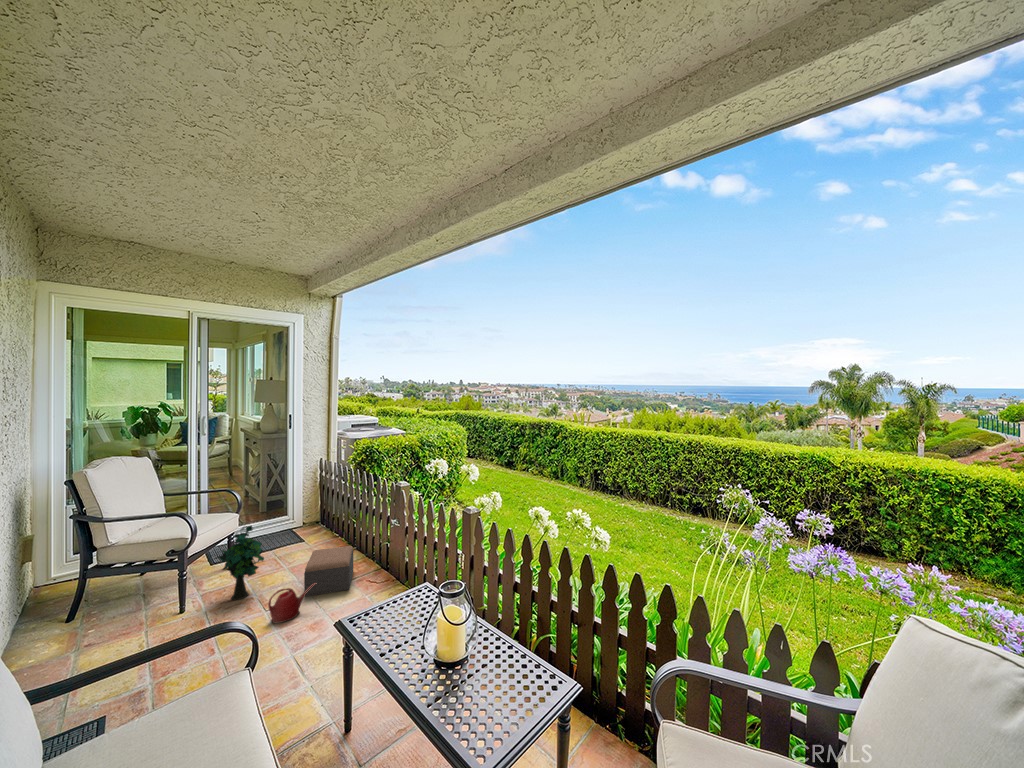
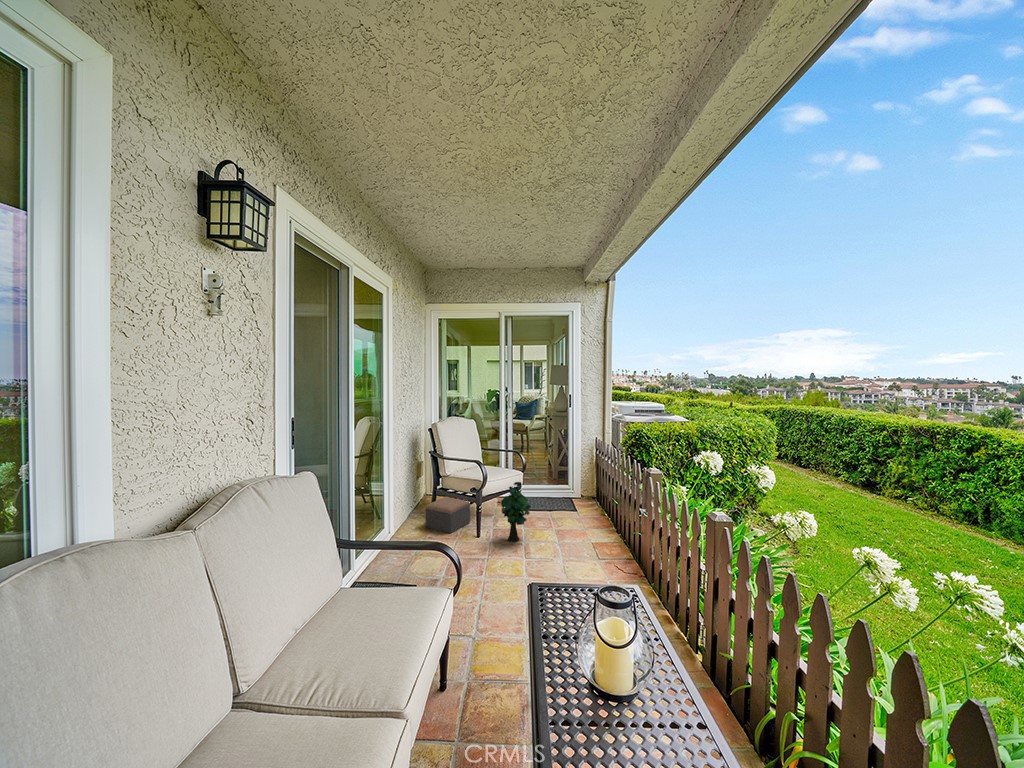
footstool: present [304,546,353,596] -> present [425,497,470,533]
watering can: present [268,583,316,623] -> none [520,542,559,573]

